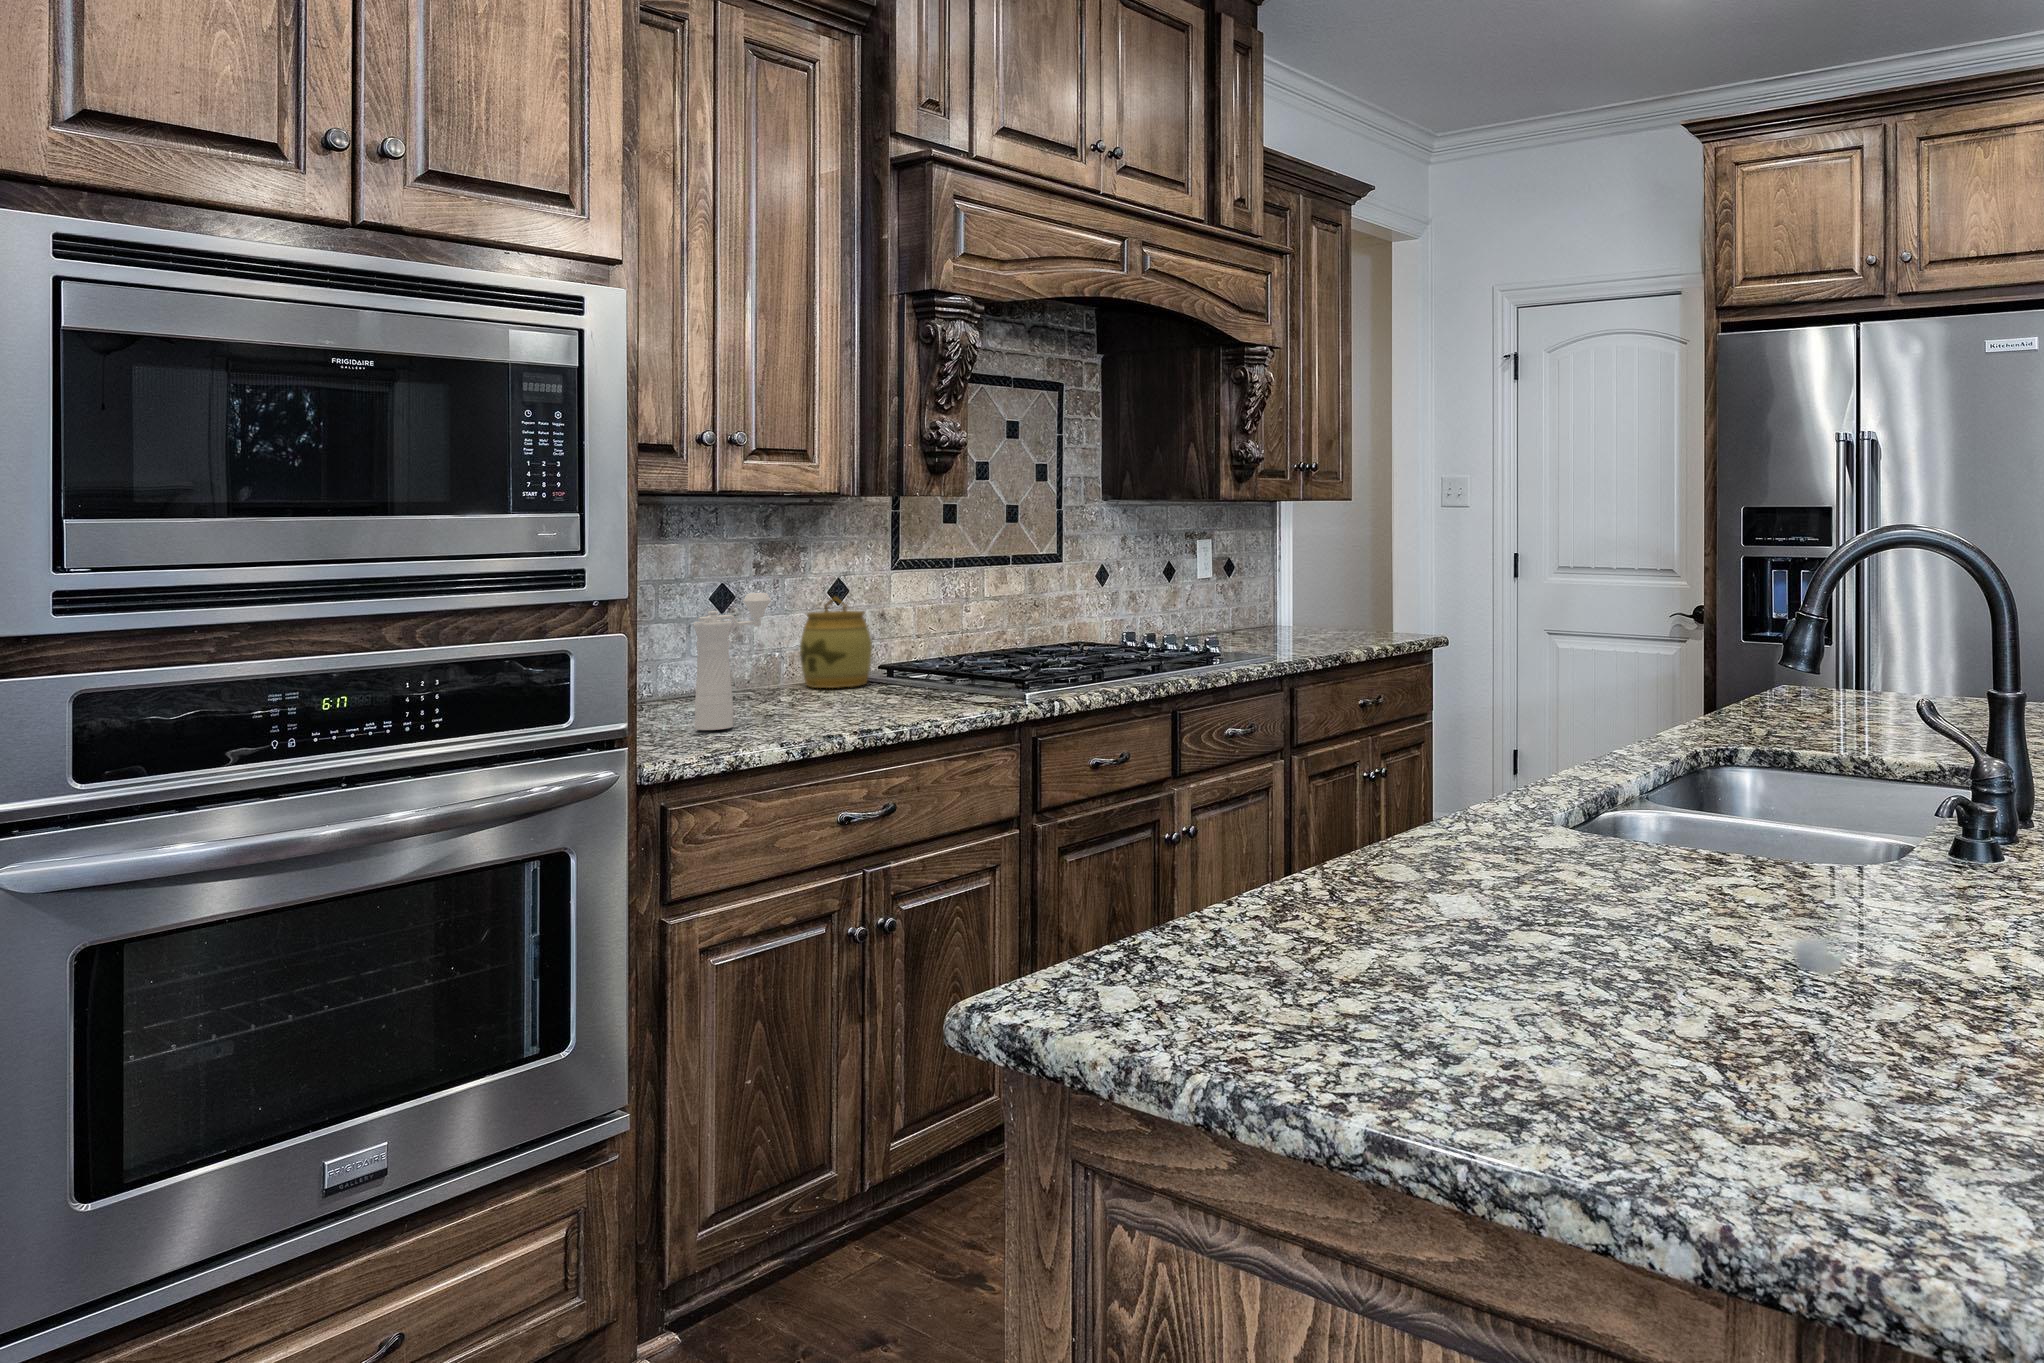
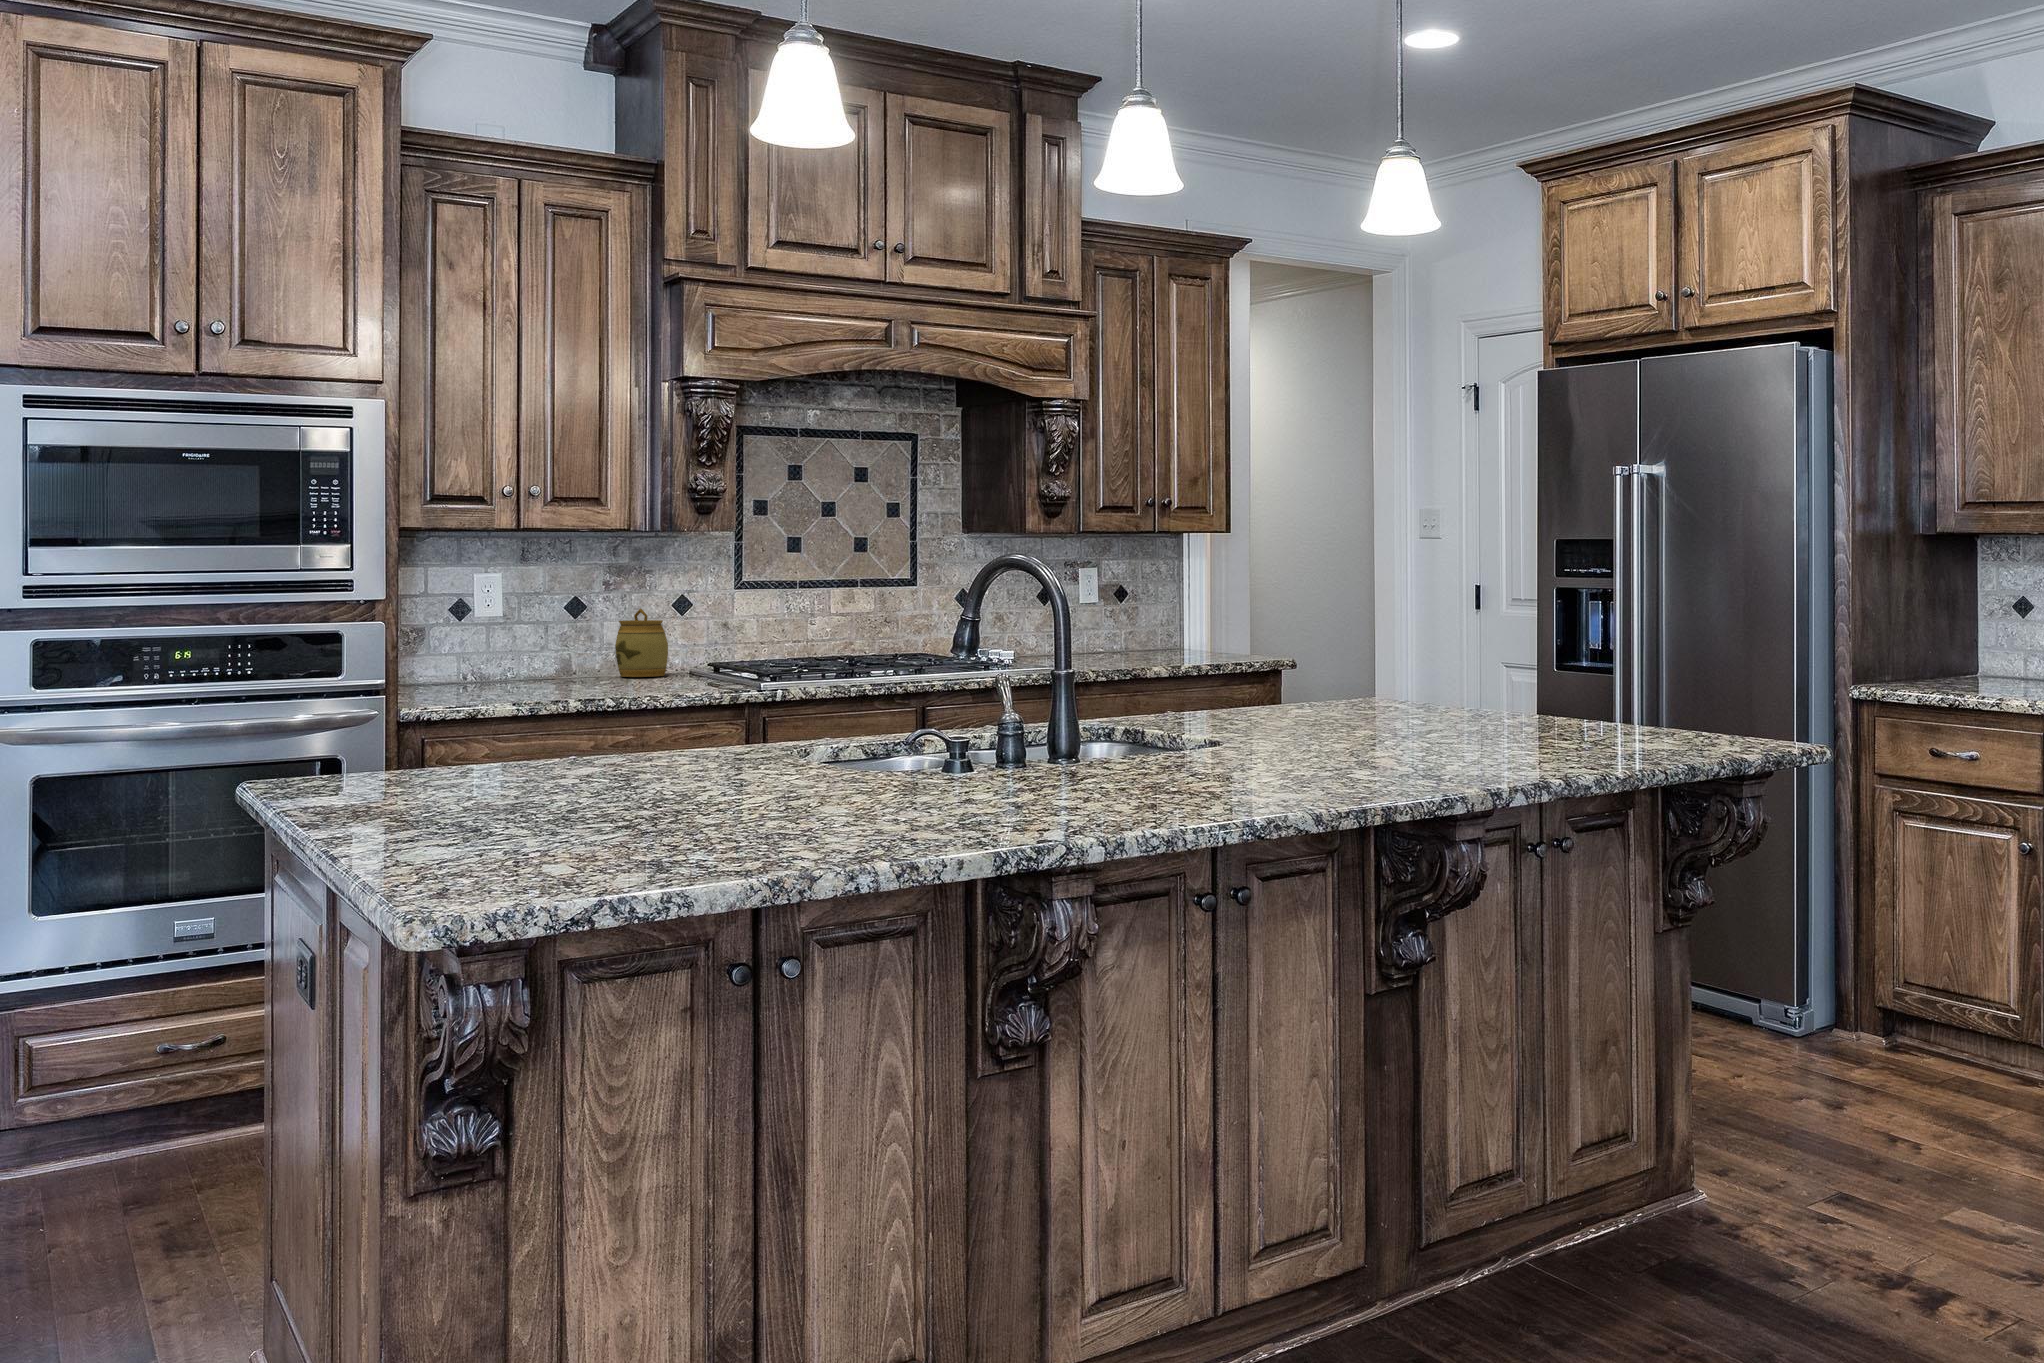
pepper mill: present [693,593,771,730] -> none [475,603,542,695]

